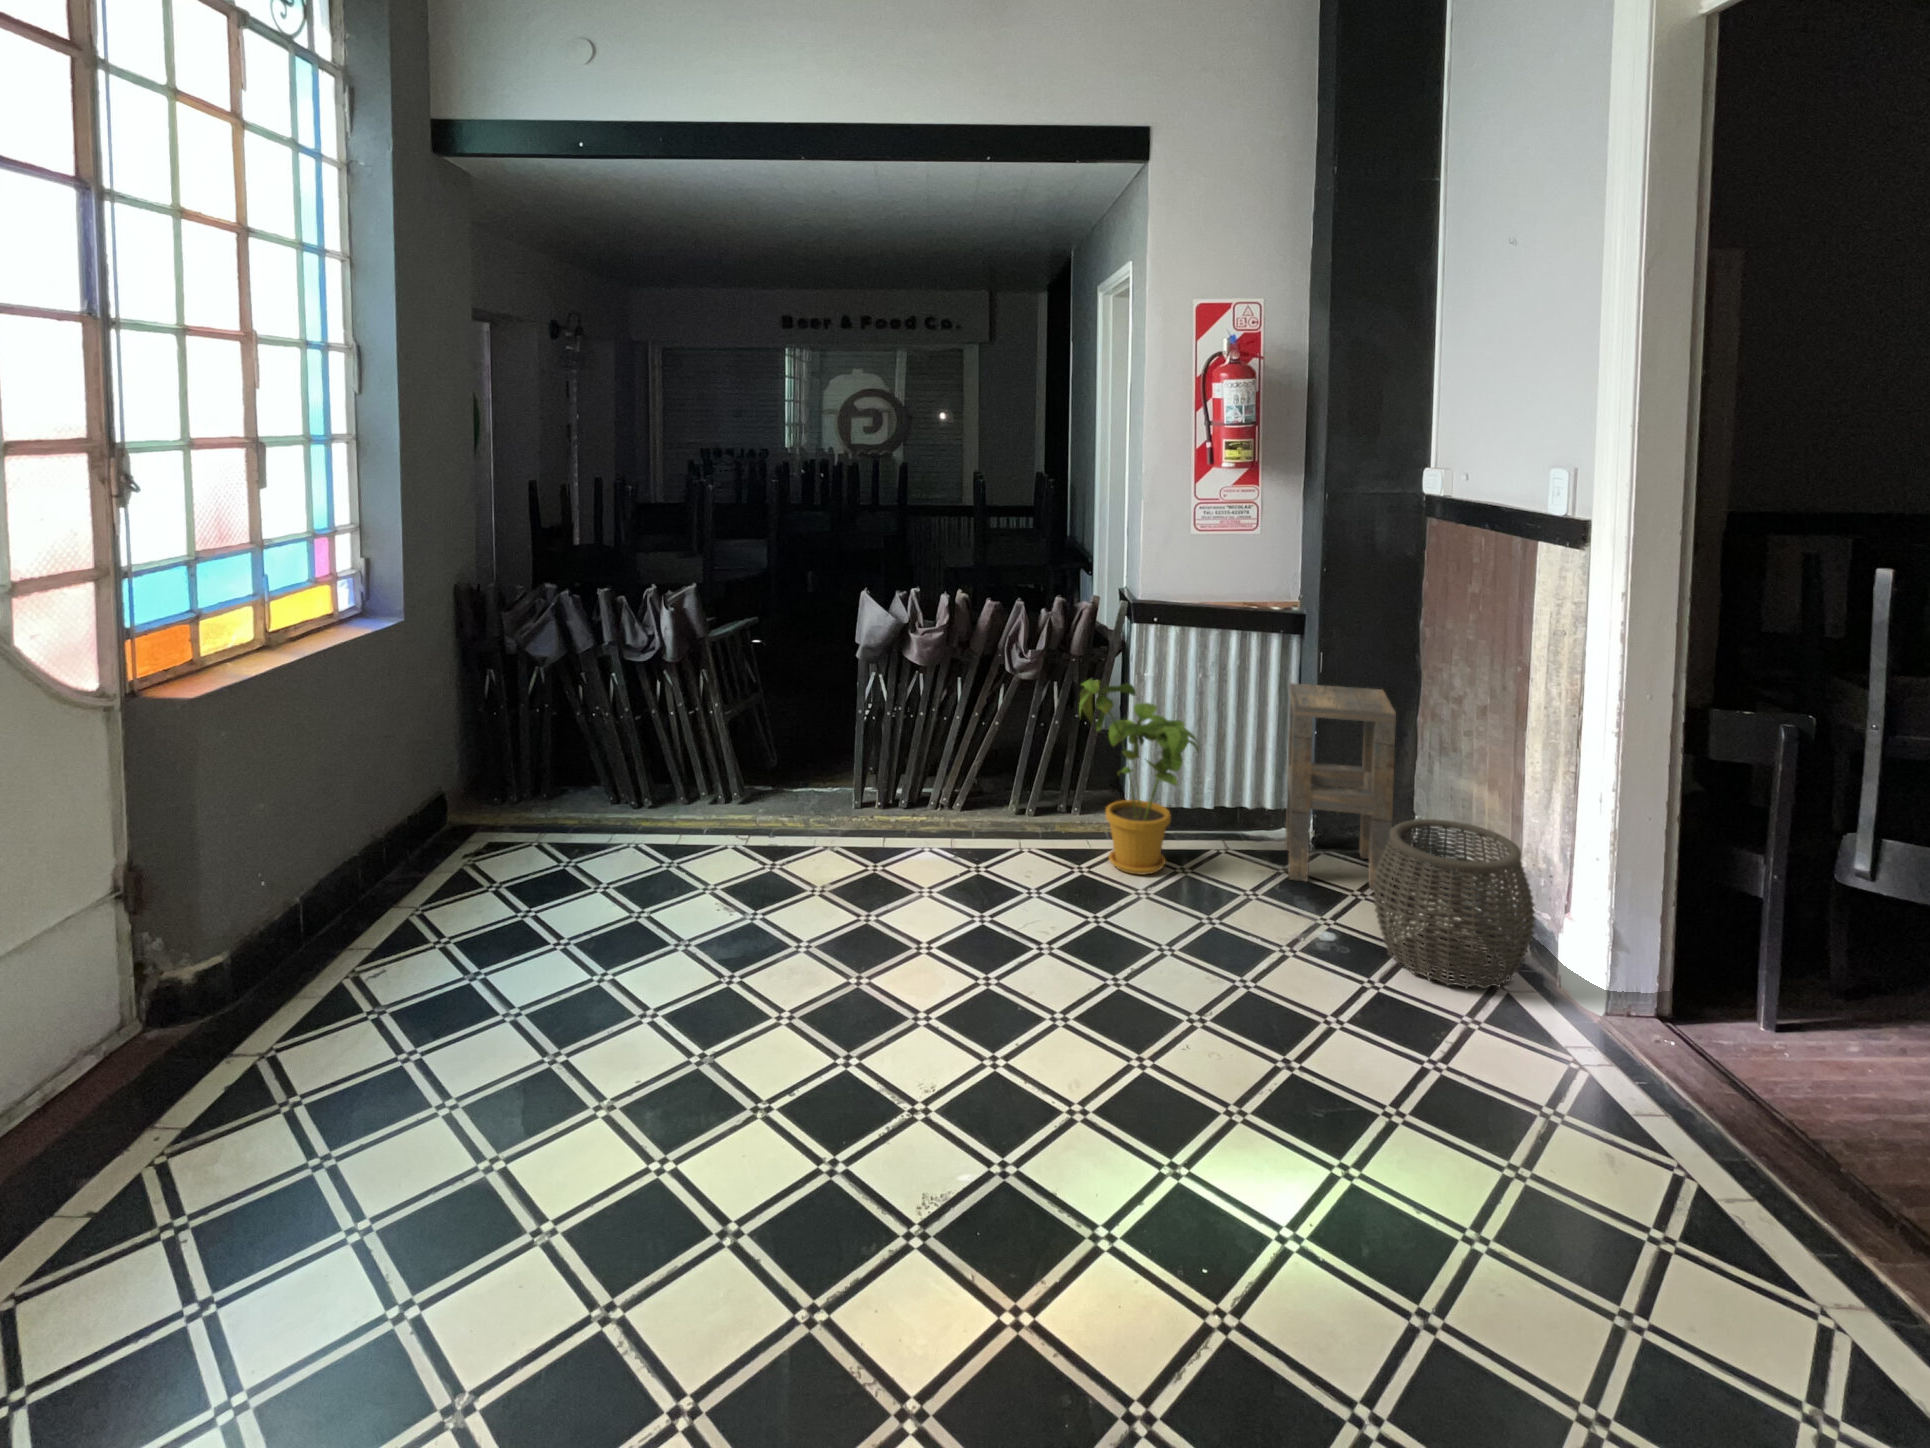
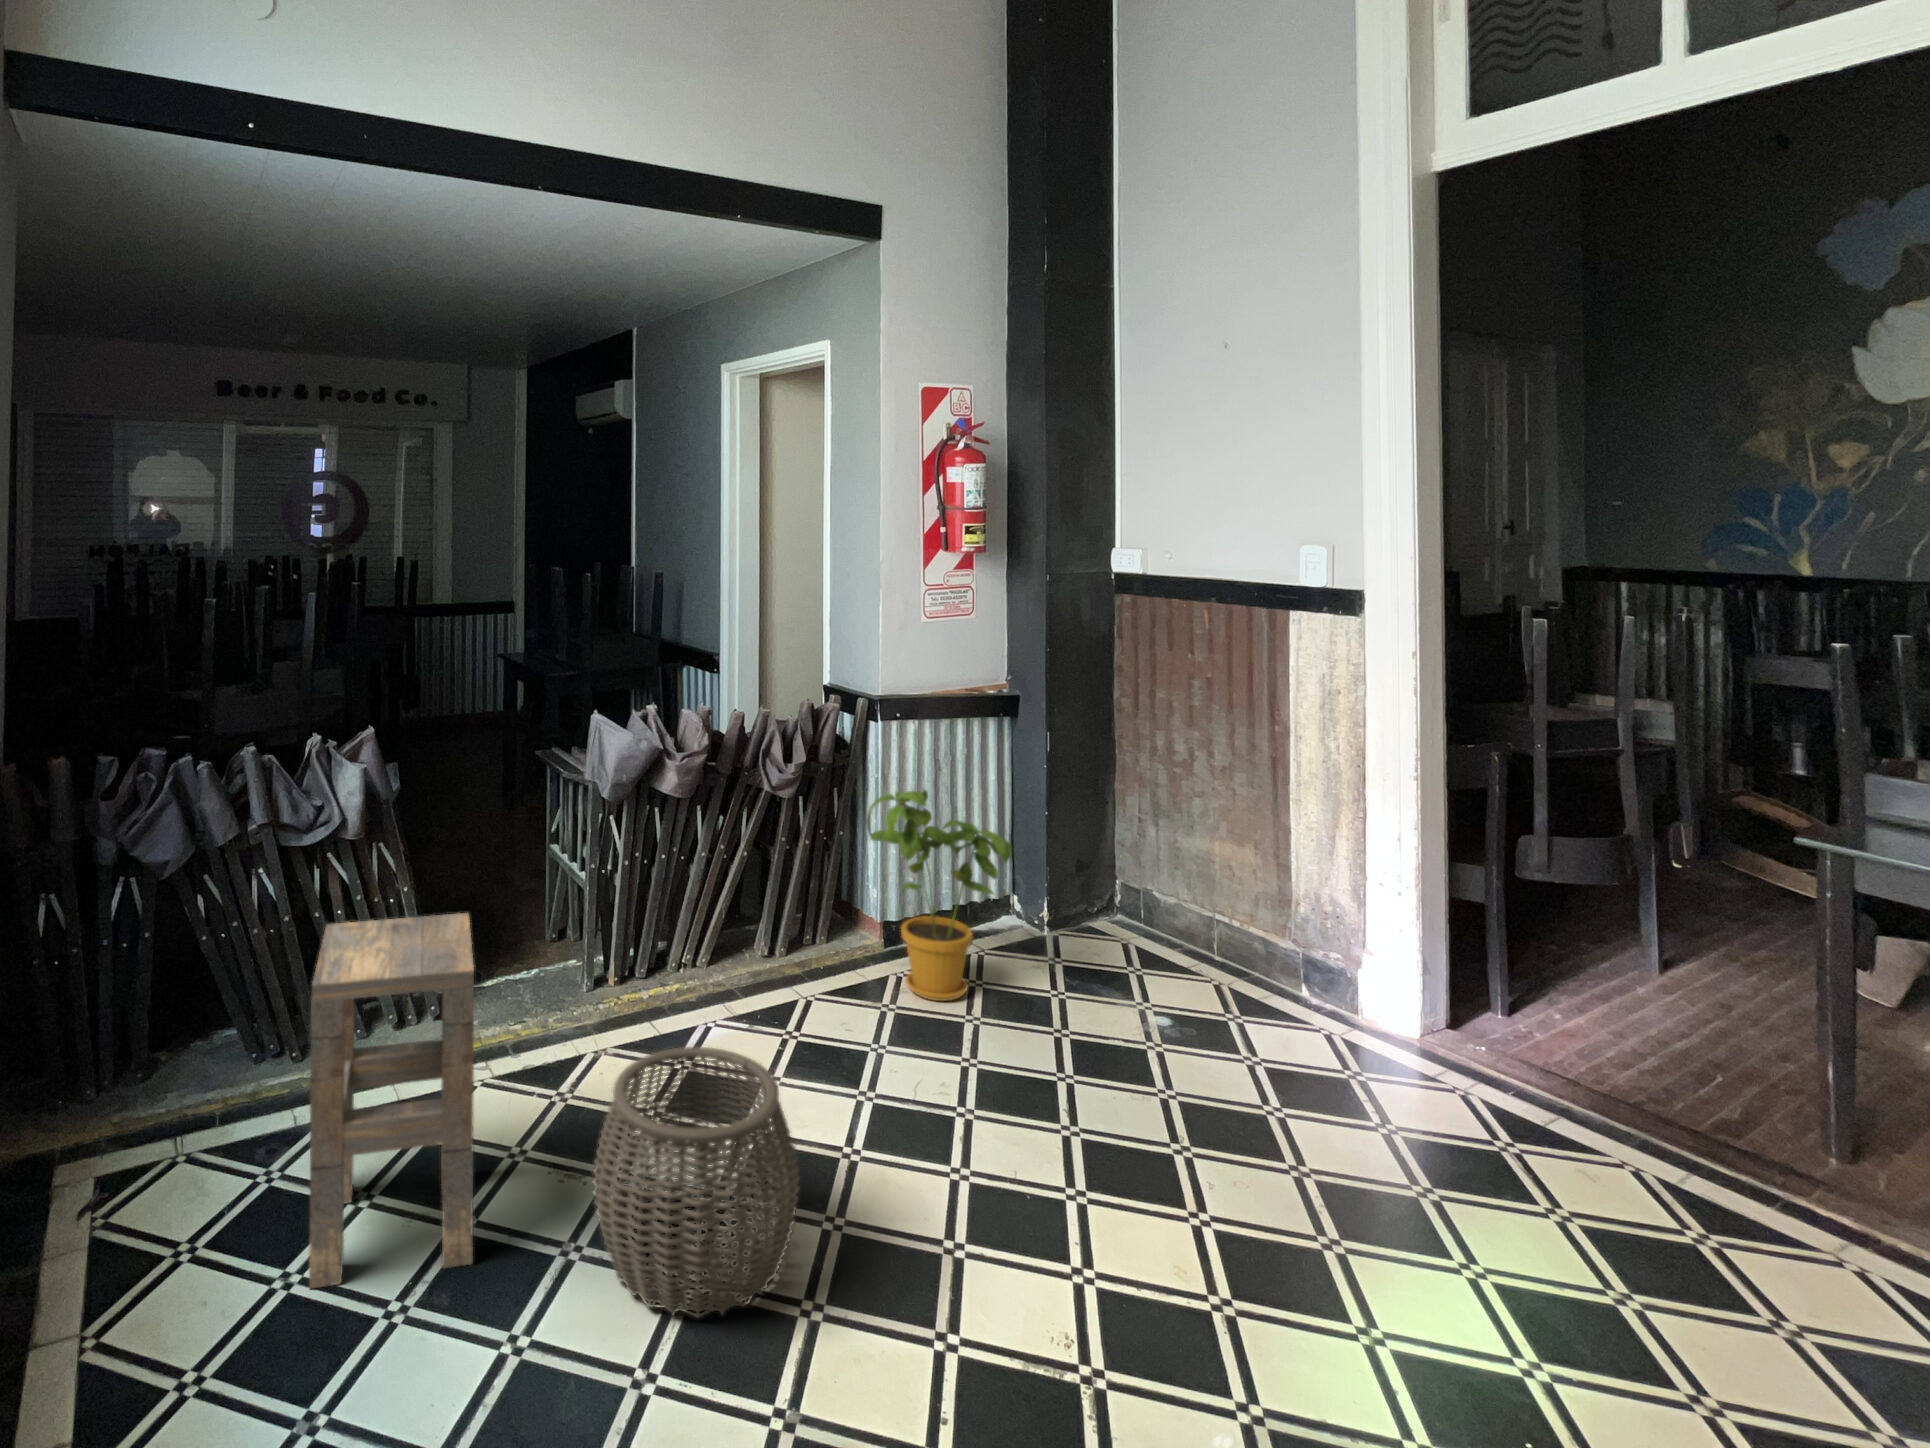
side table: present [1285,683,1396,889] -> present [309,913,474,1288]
woven basket: present [1372,819,1536,989] -> present [593,1047,799,1317]

